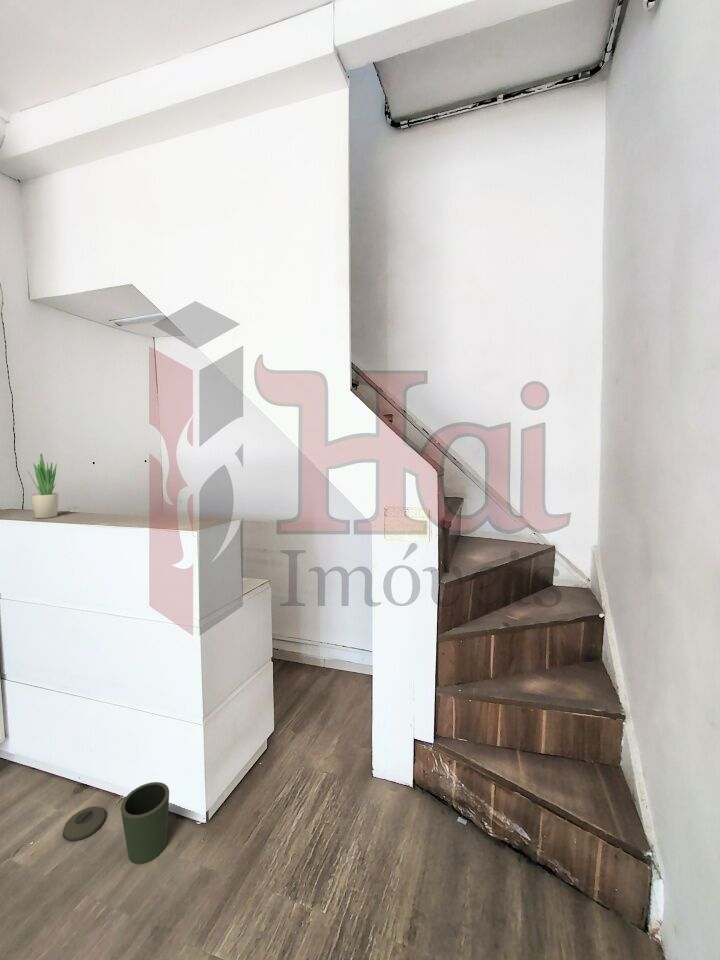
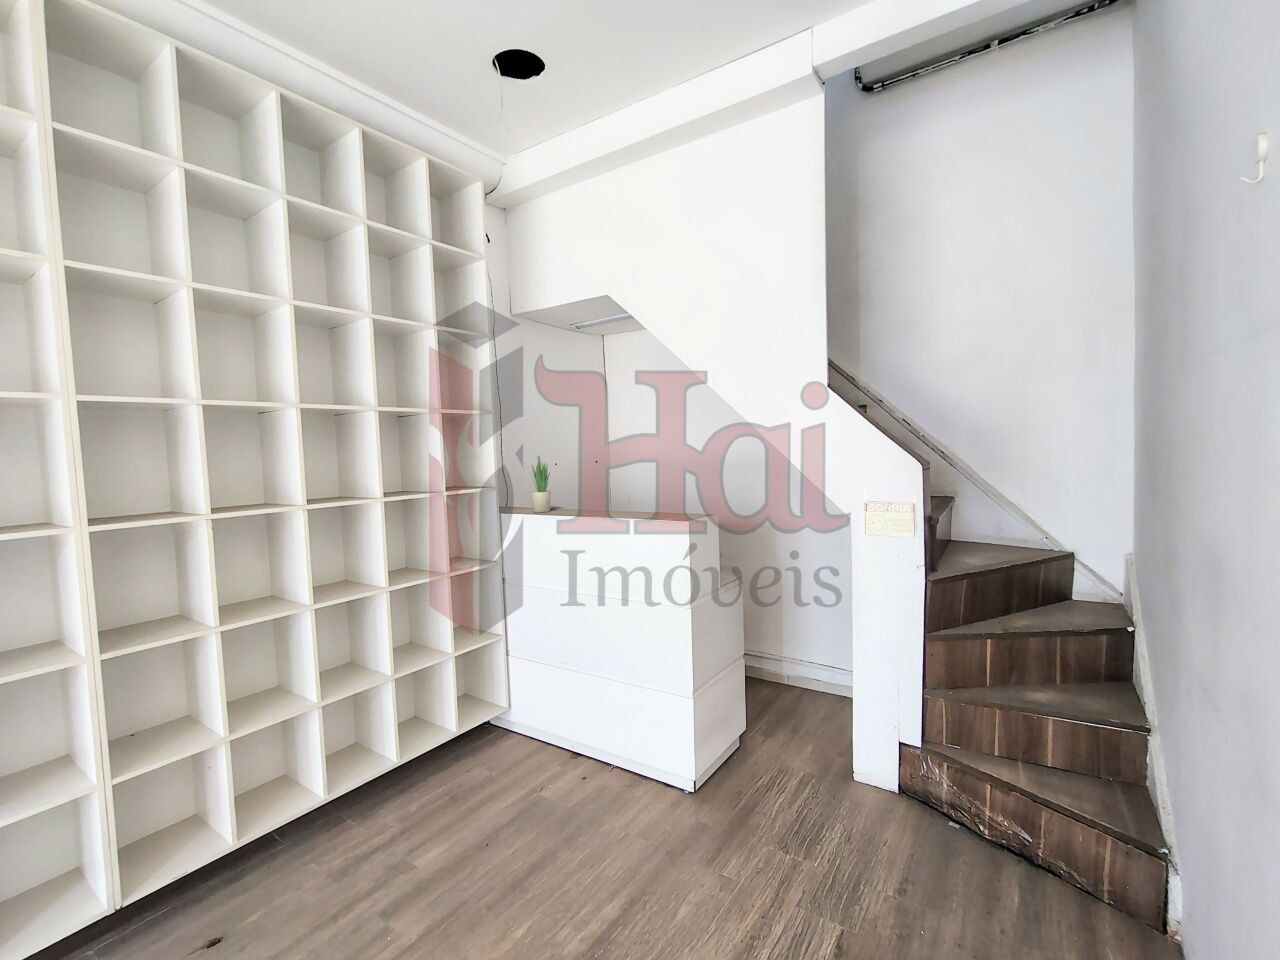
trash can: present [63,782,169,864] -> none [574,747,665,810]

